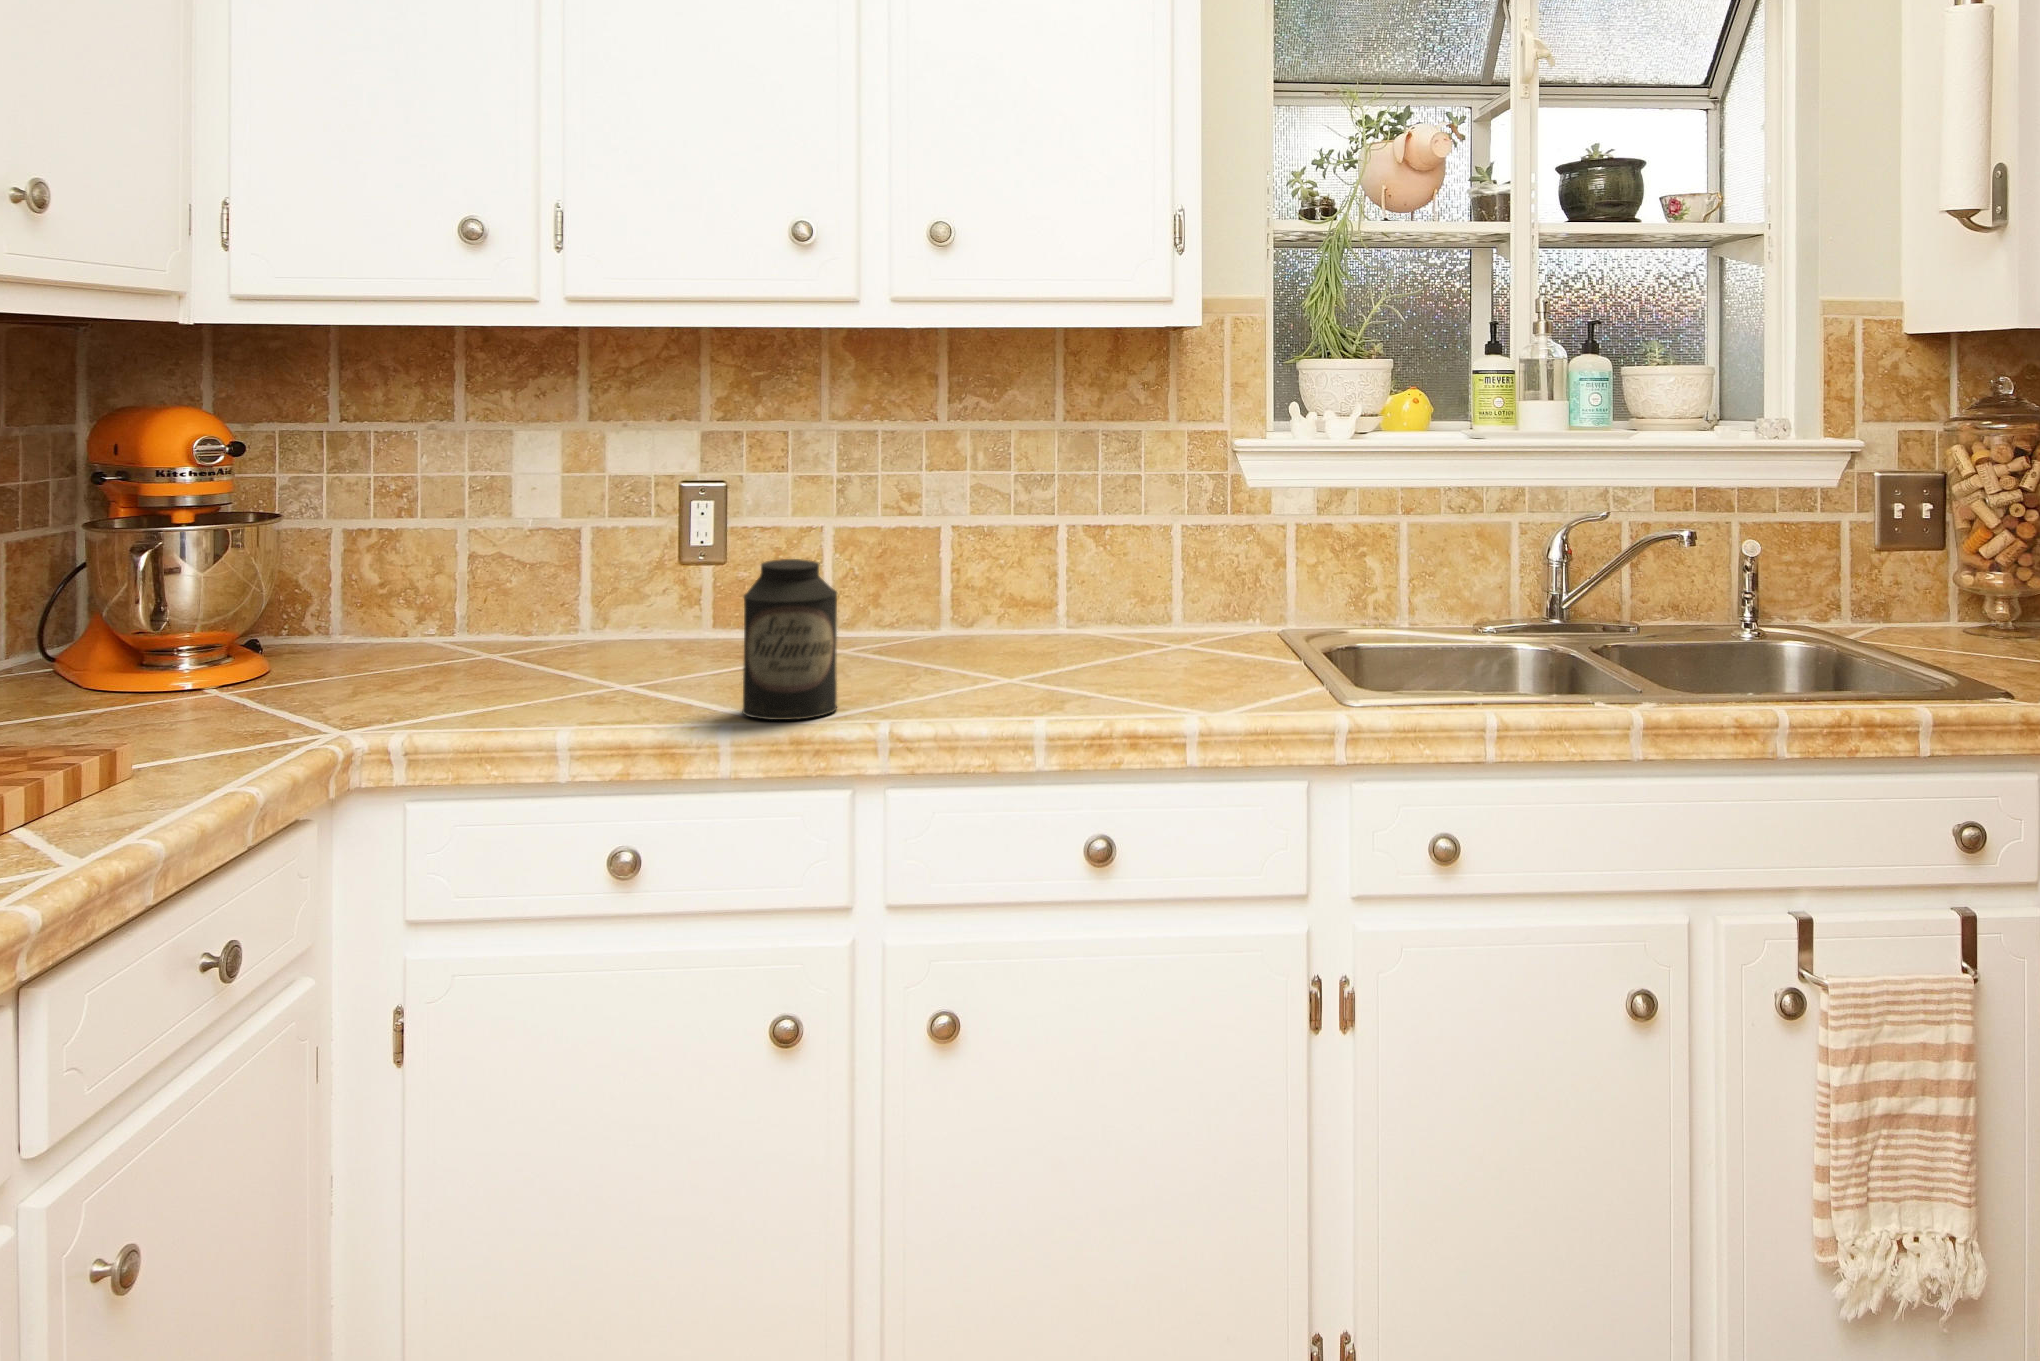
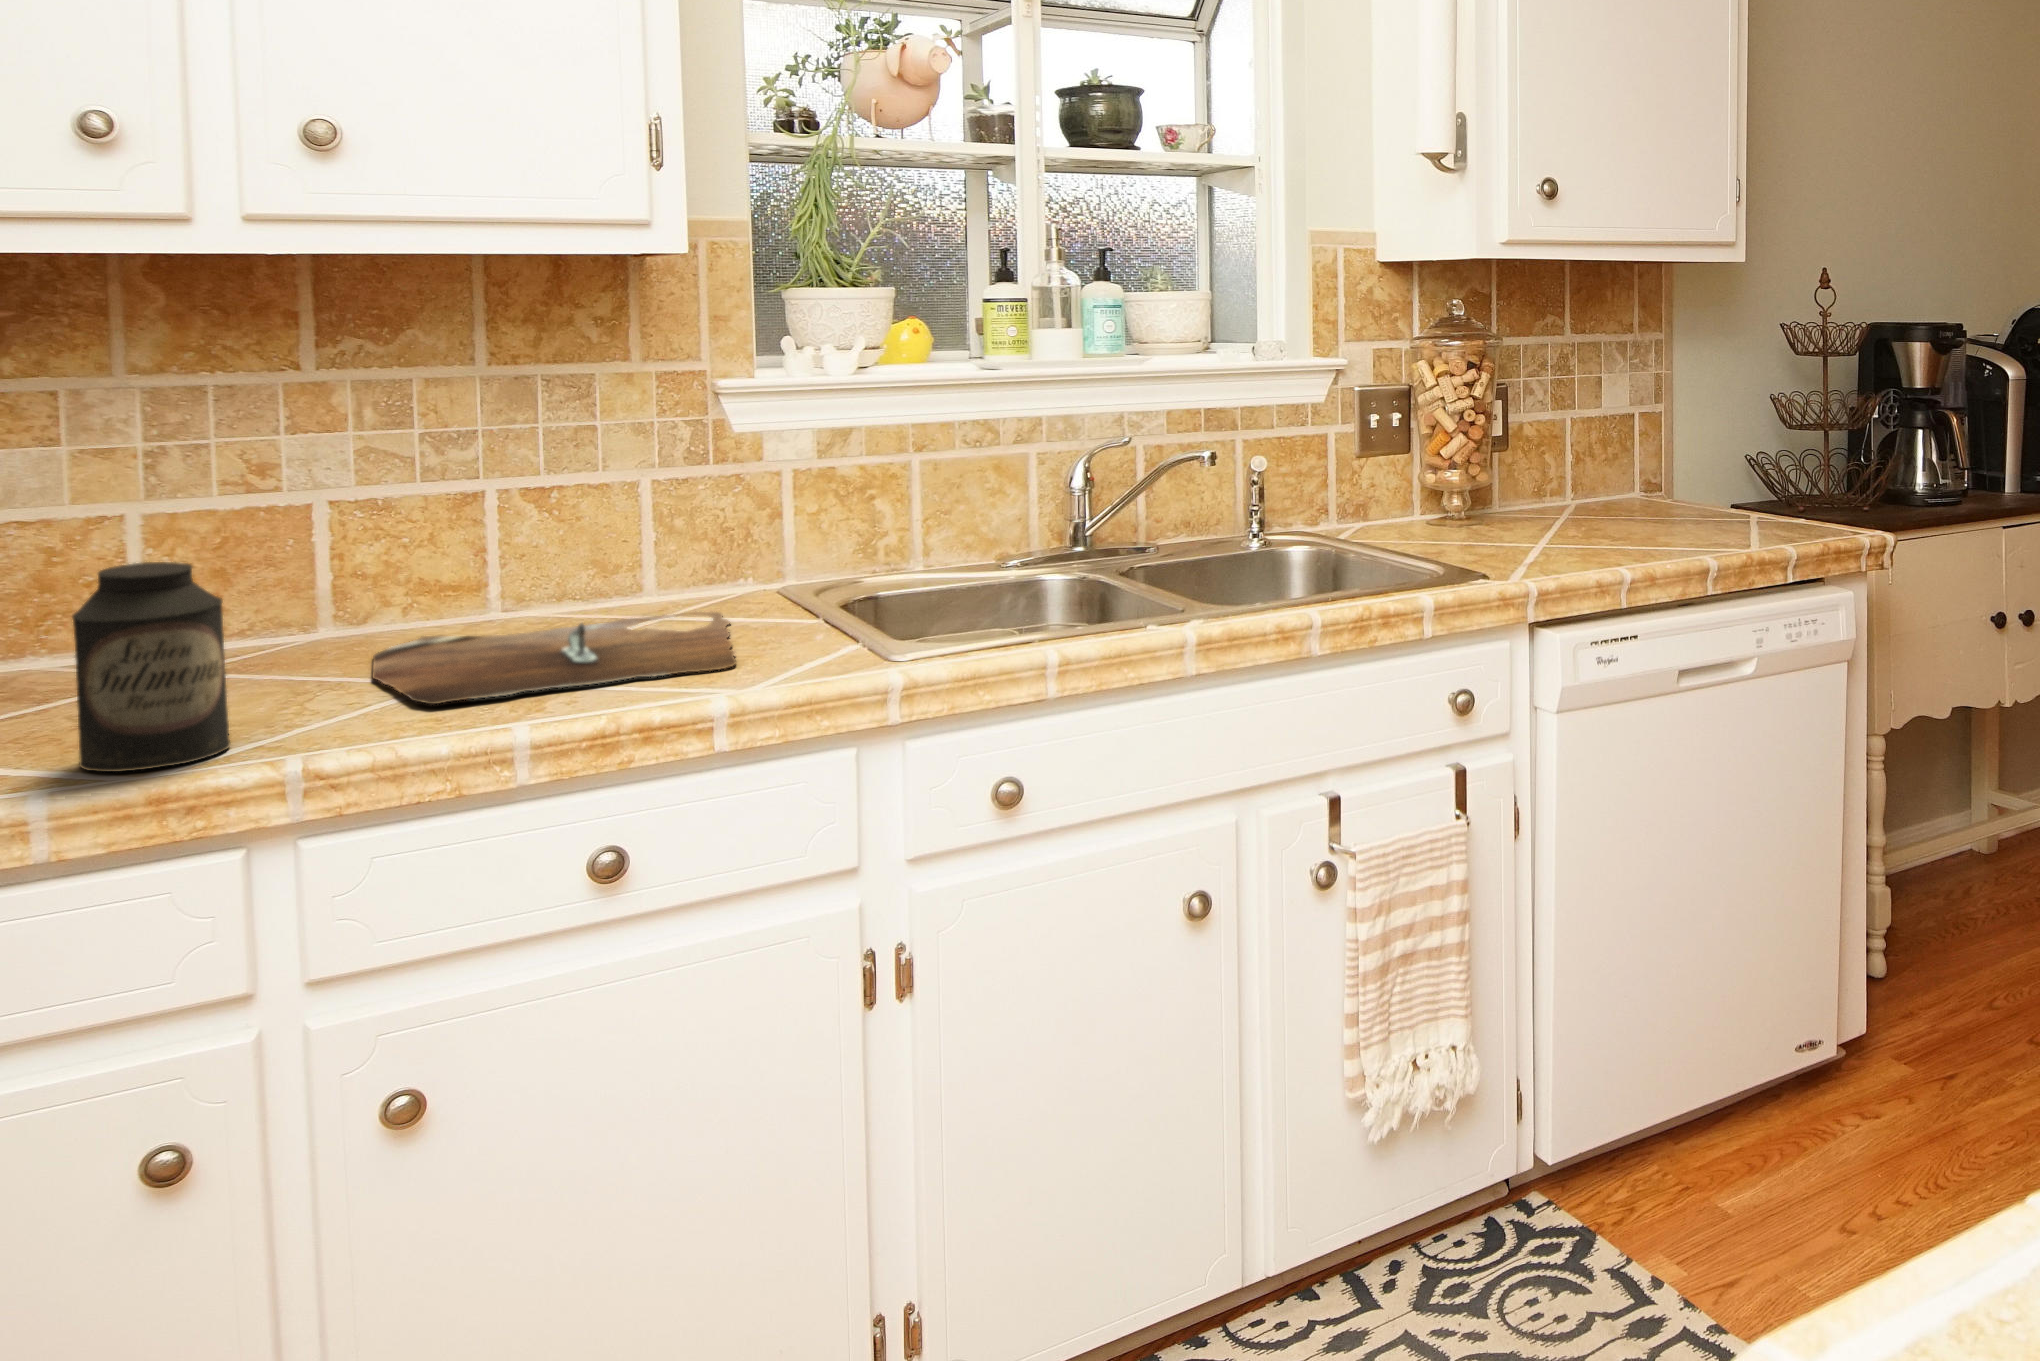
cutting board: none [951,642,1228,697] -> present [373,612,736,704]

